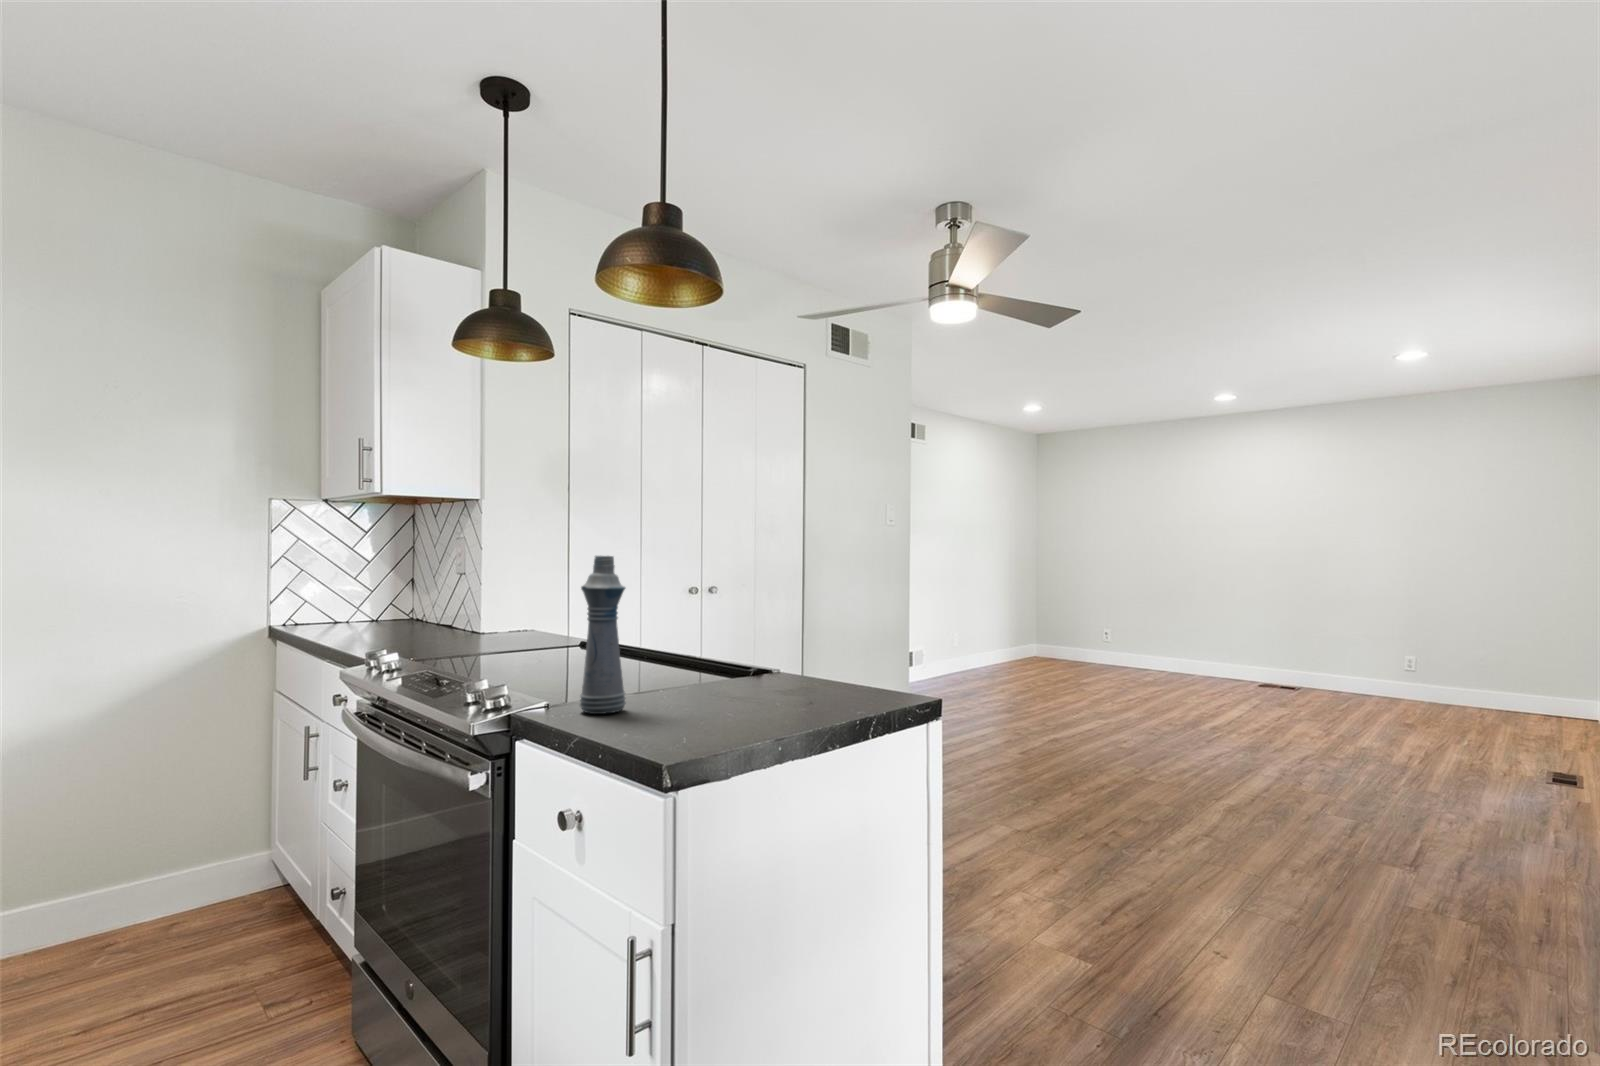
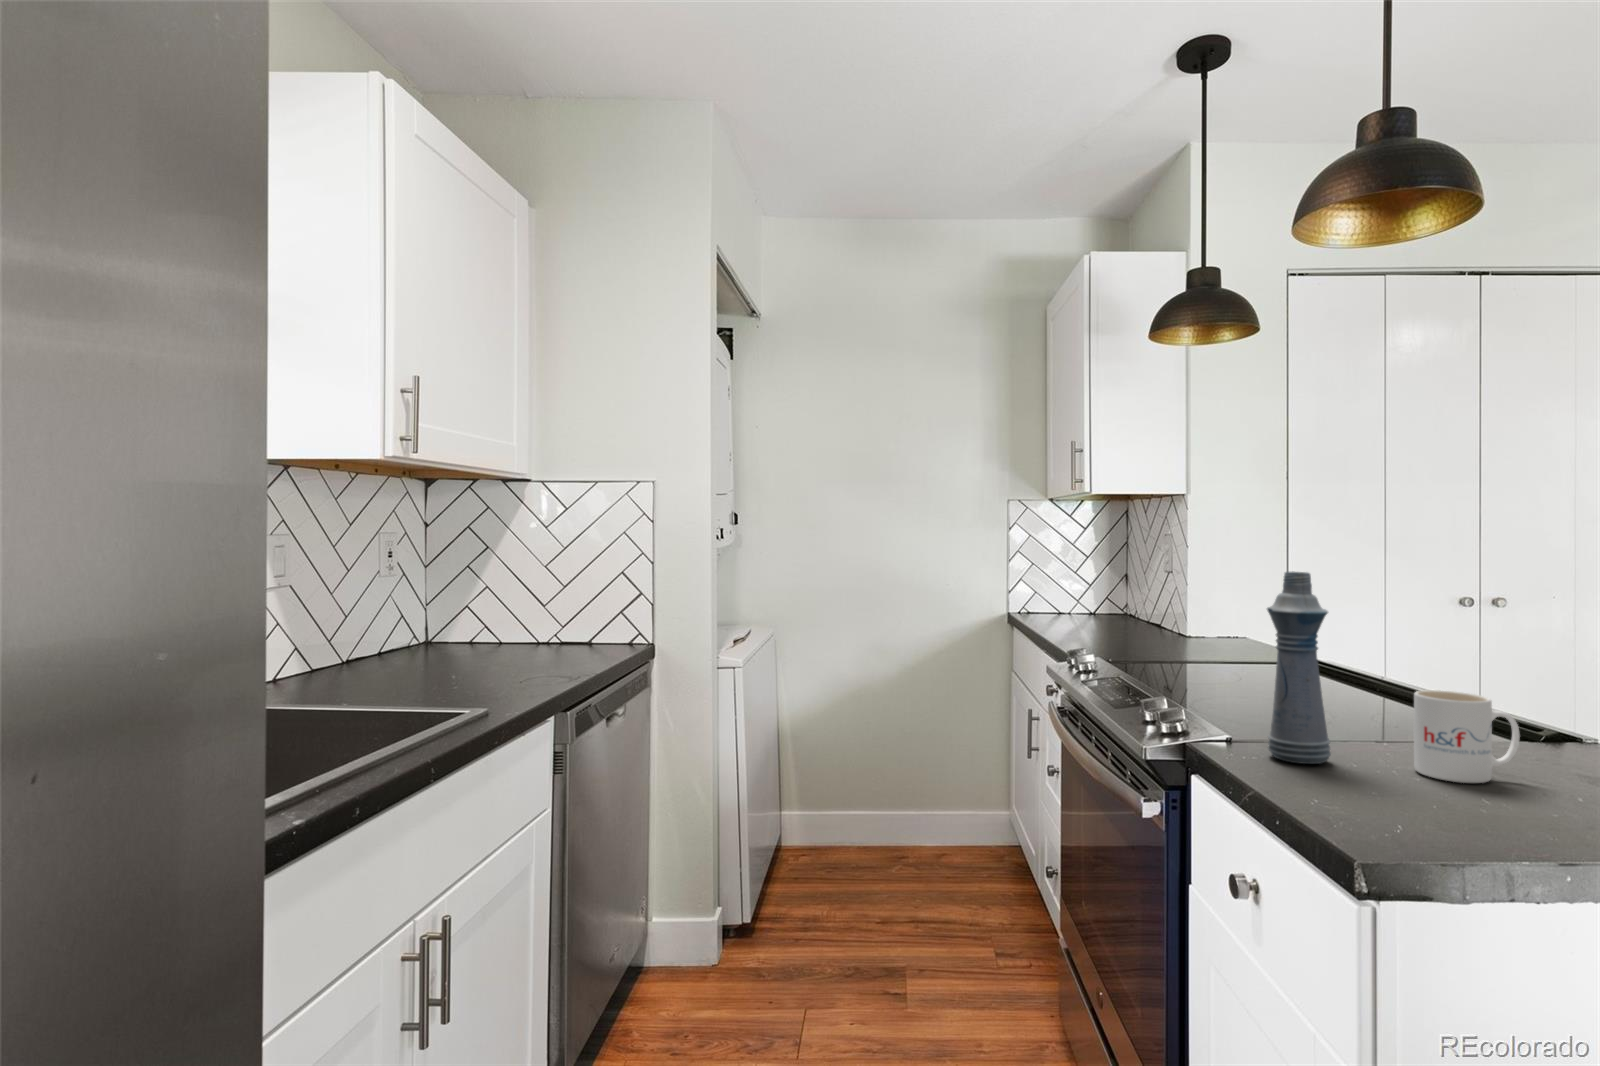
mug: none [679,644,739,709] -> present [1414,690,1519,783]

